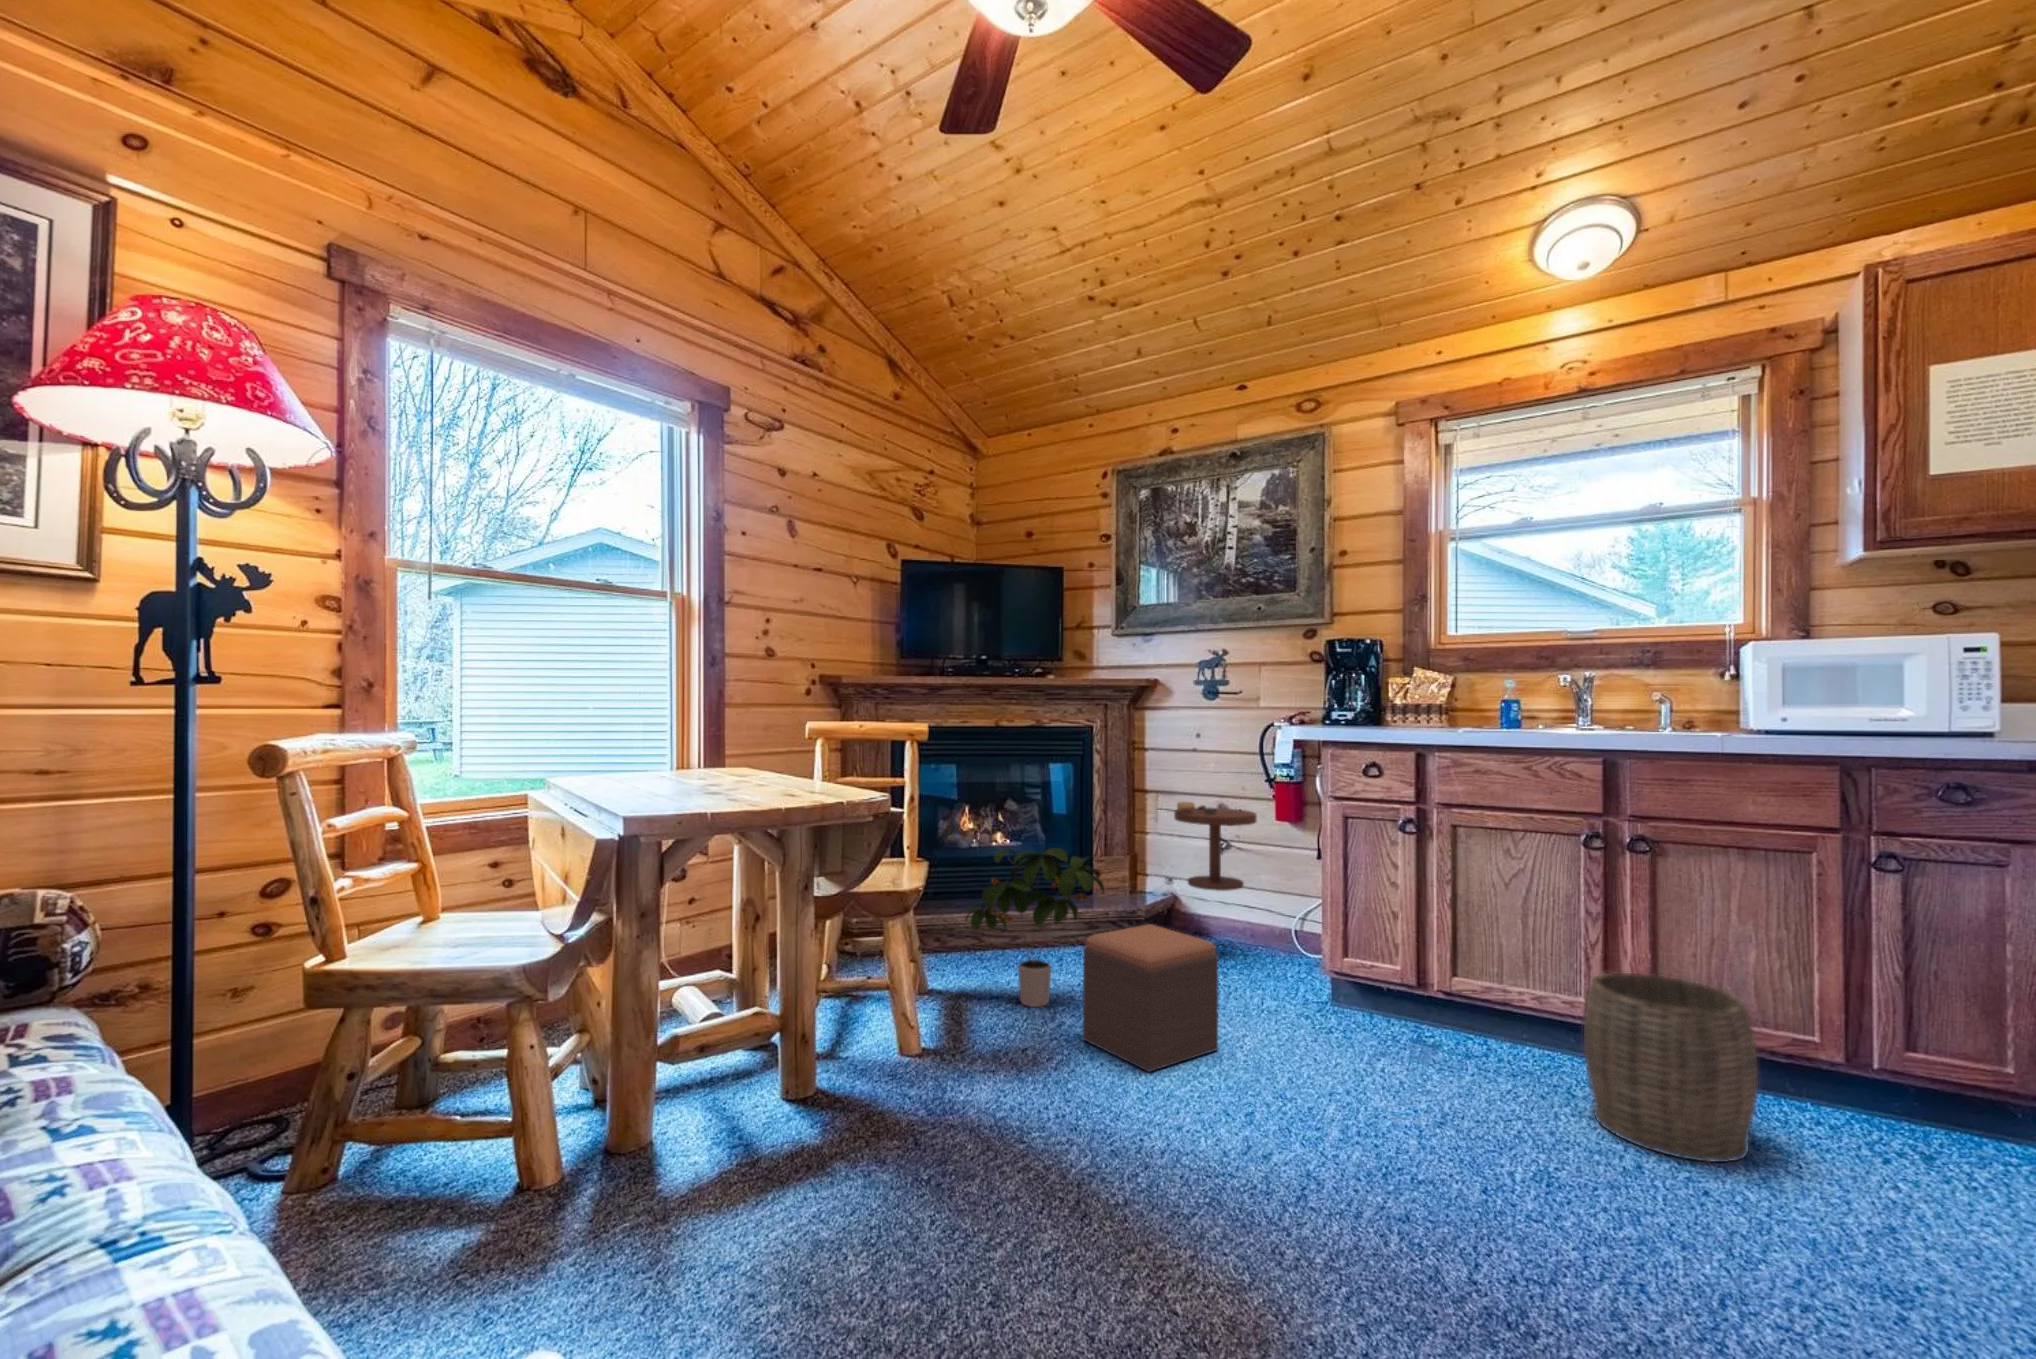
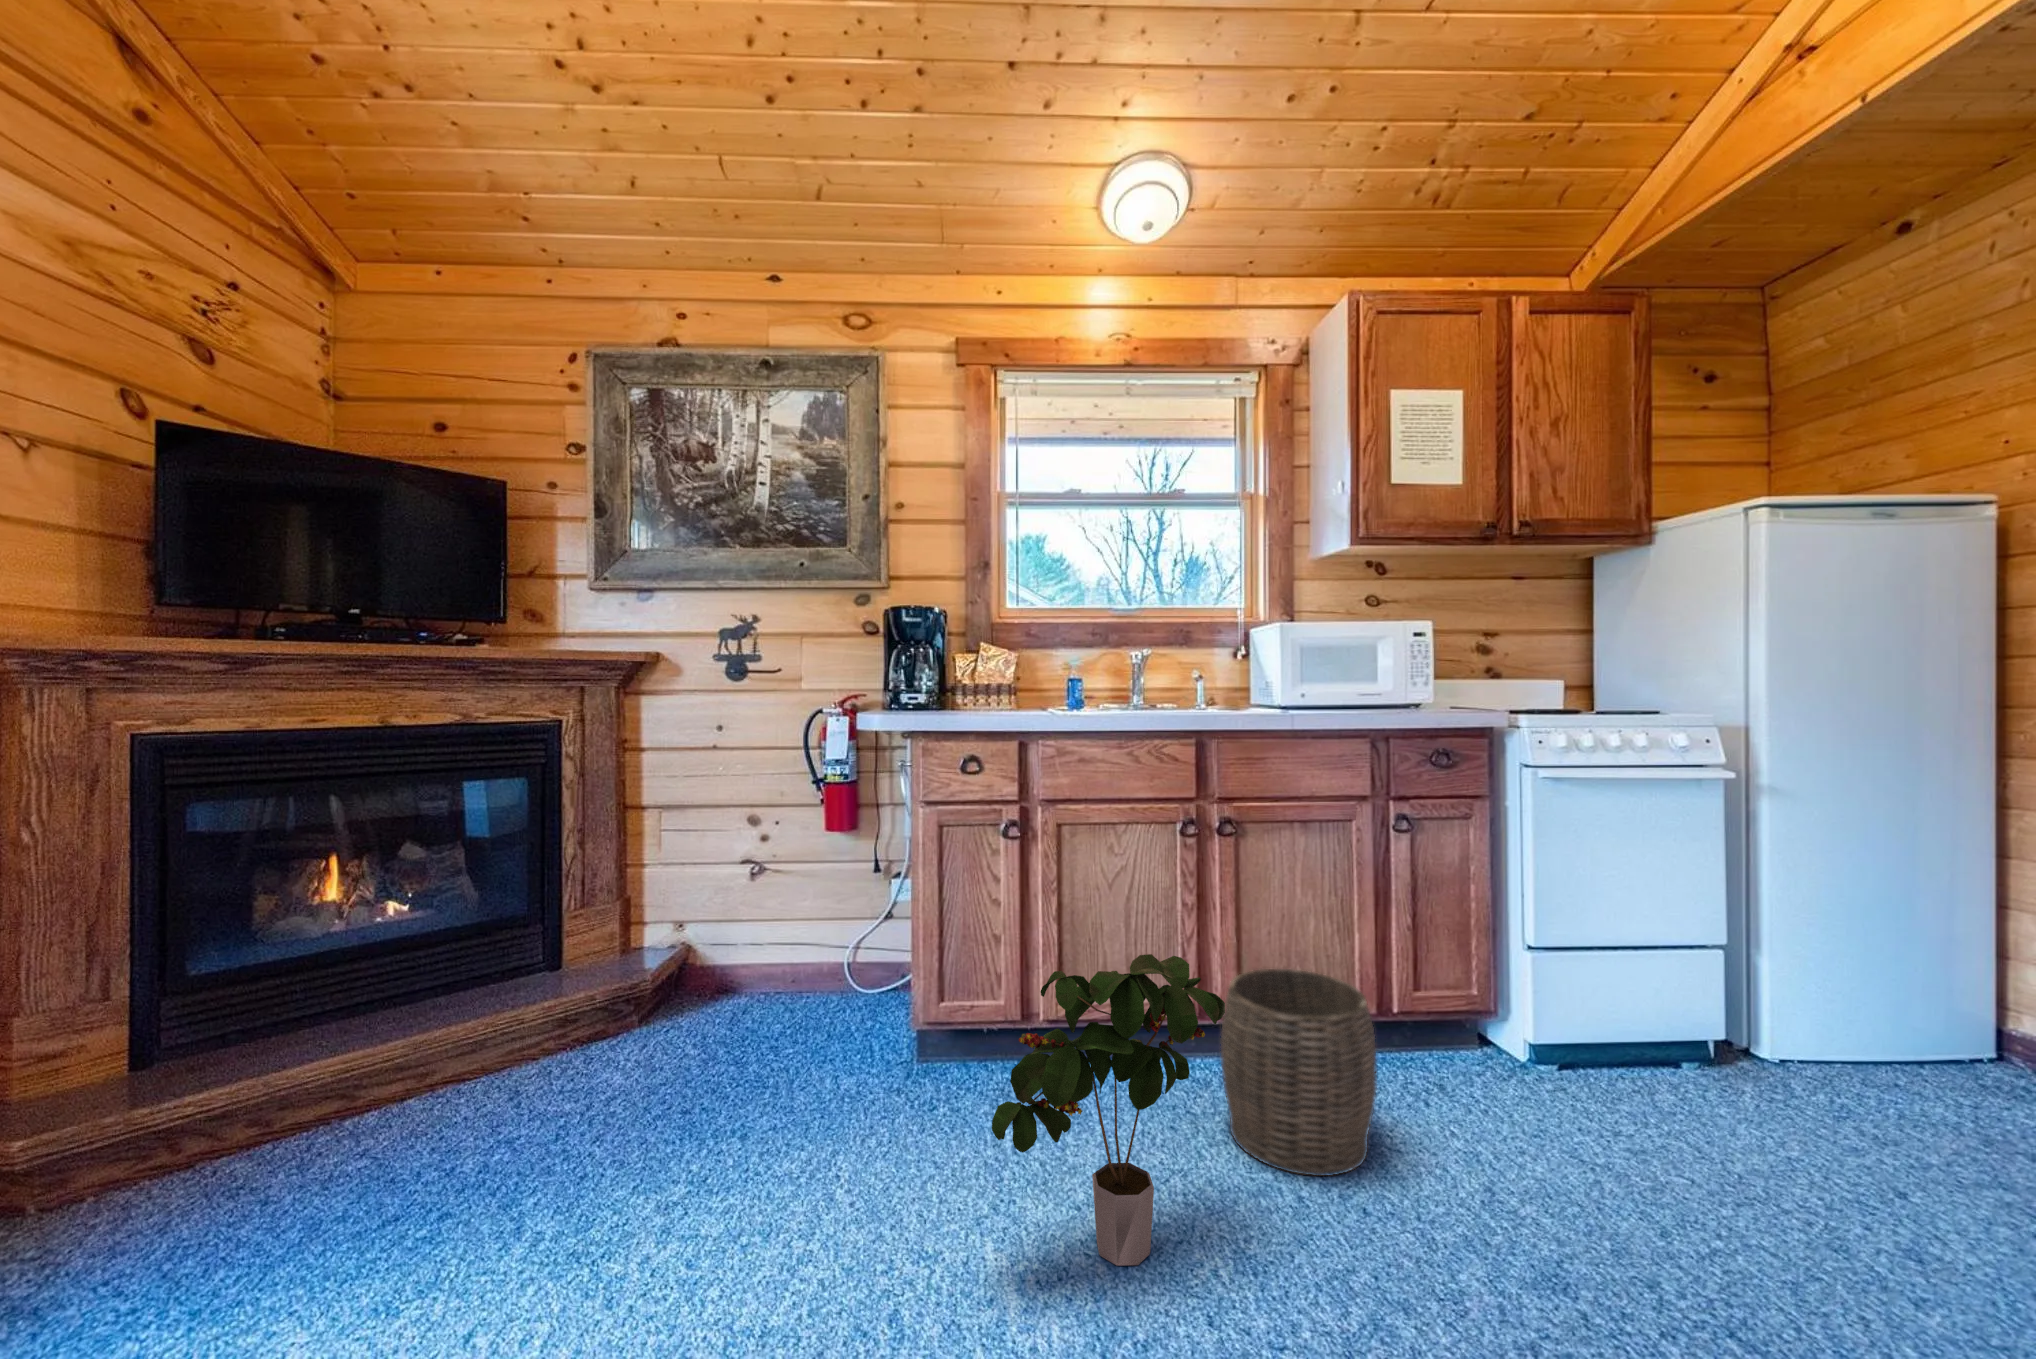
side table: present [1174,802,1257,891] -> none [693,819,803,1015]
potted plant: present [965,848,1104,1007] -> present [992,954,1225,1266]
footstool: present [1083,924,1218,1072] -> none [588,1031,812,1302]

